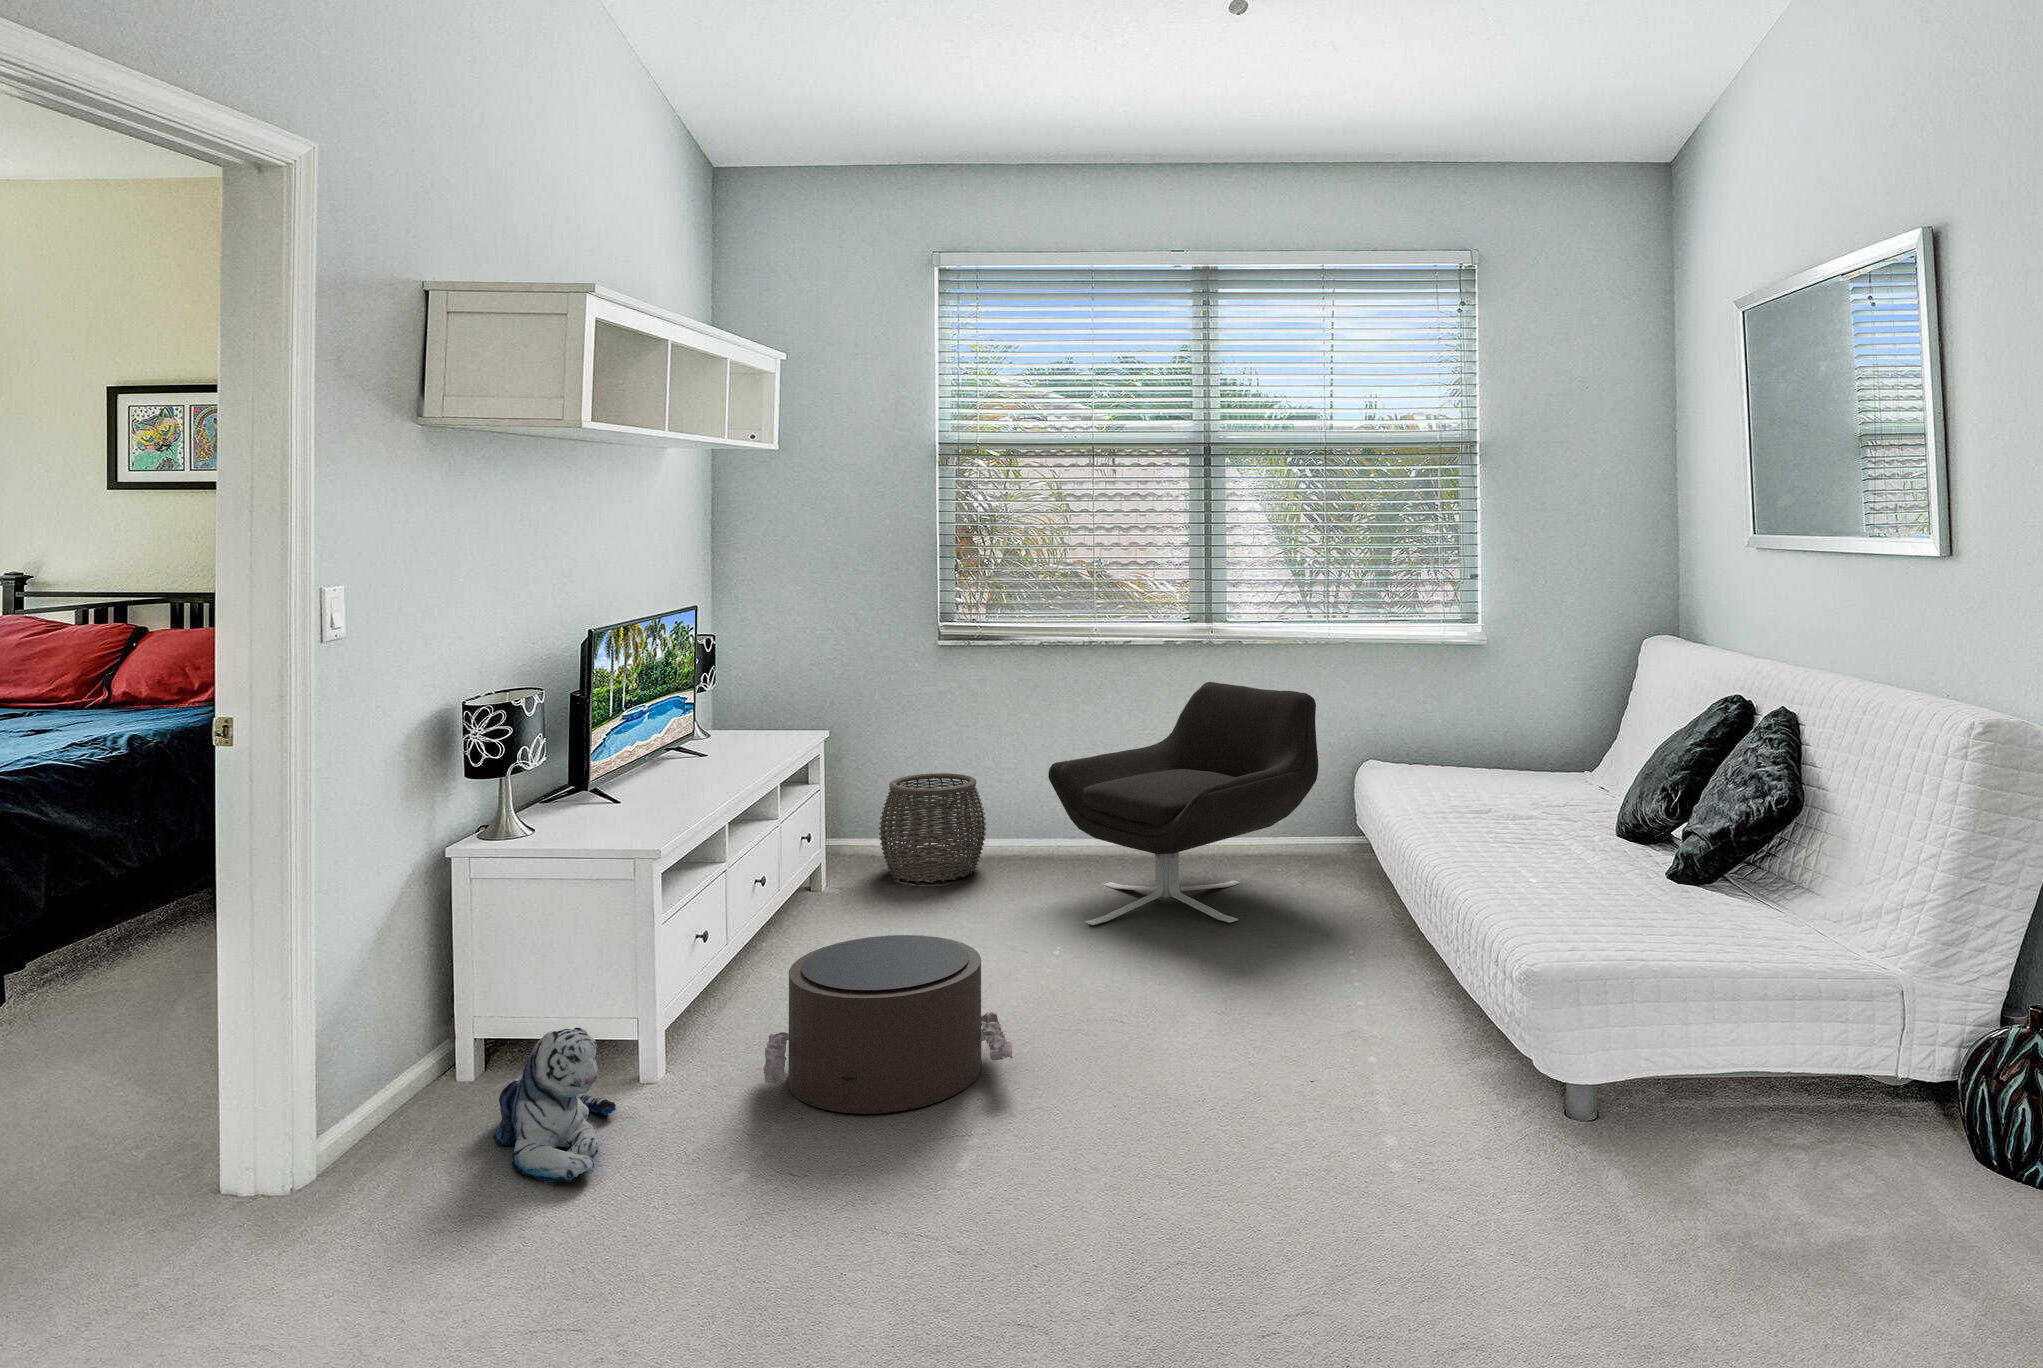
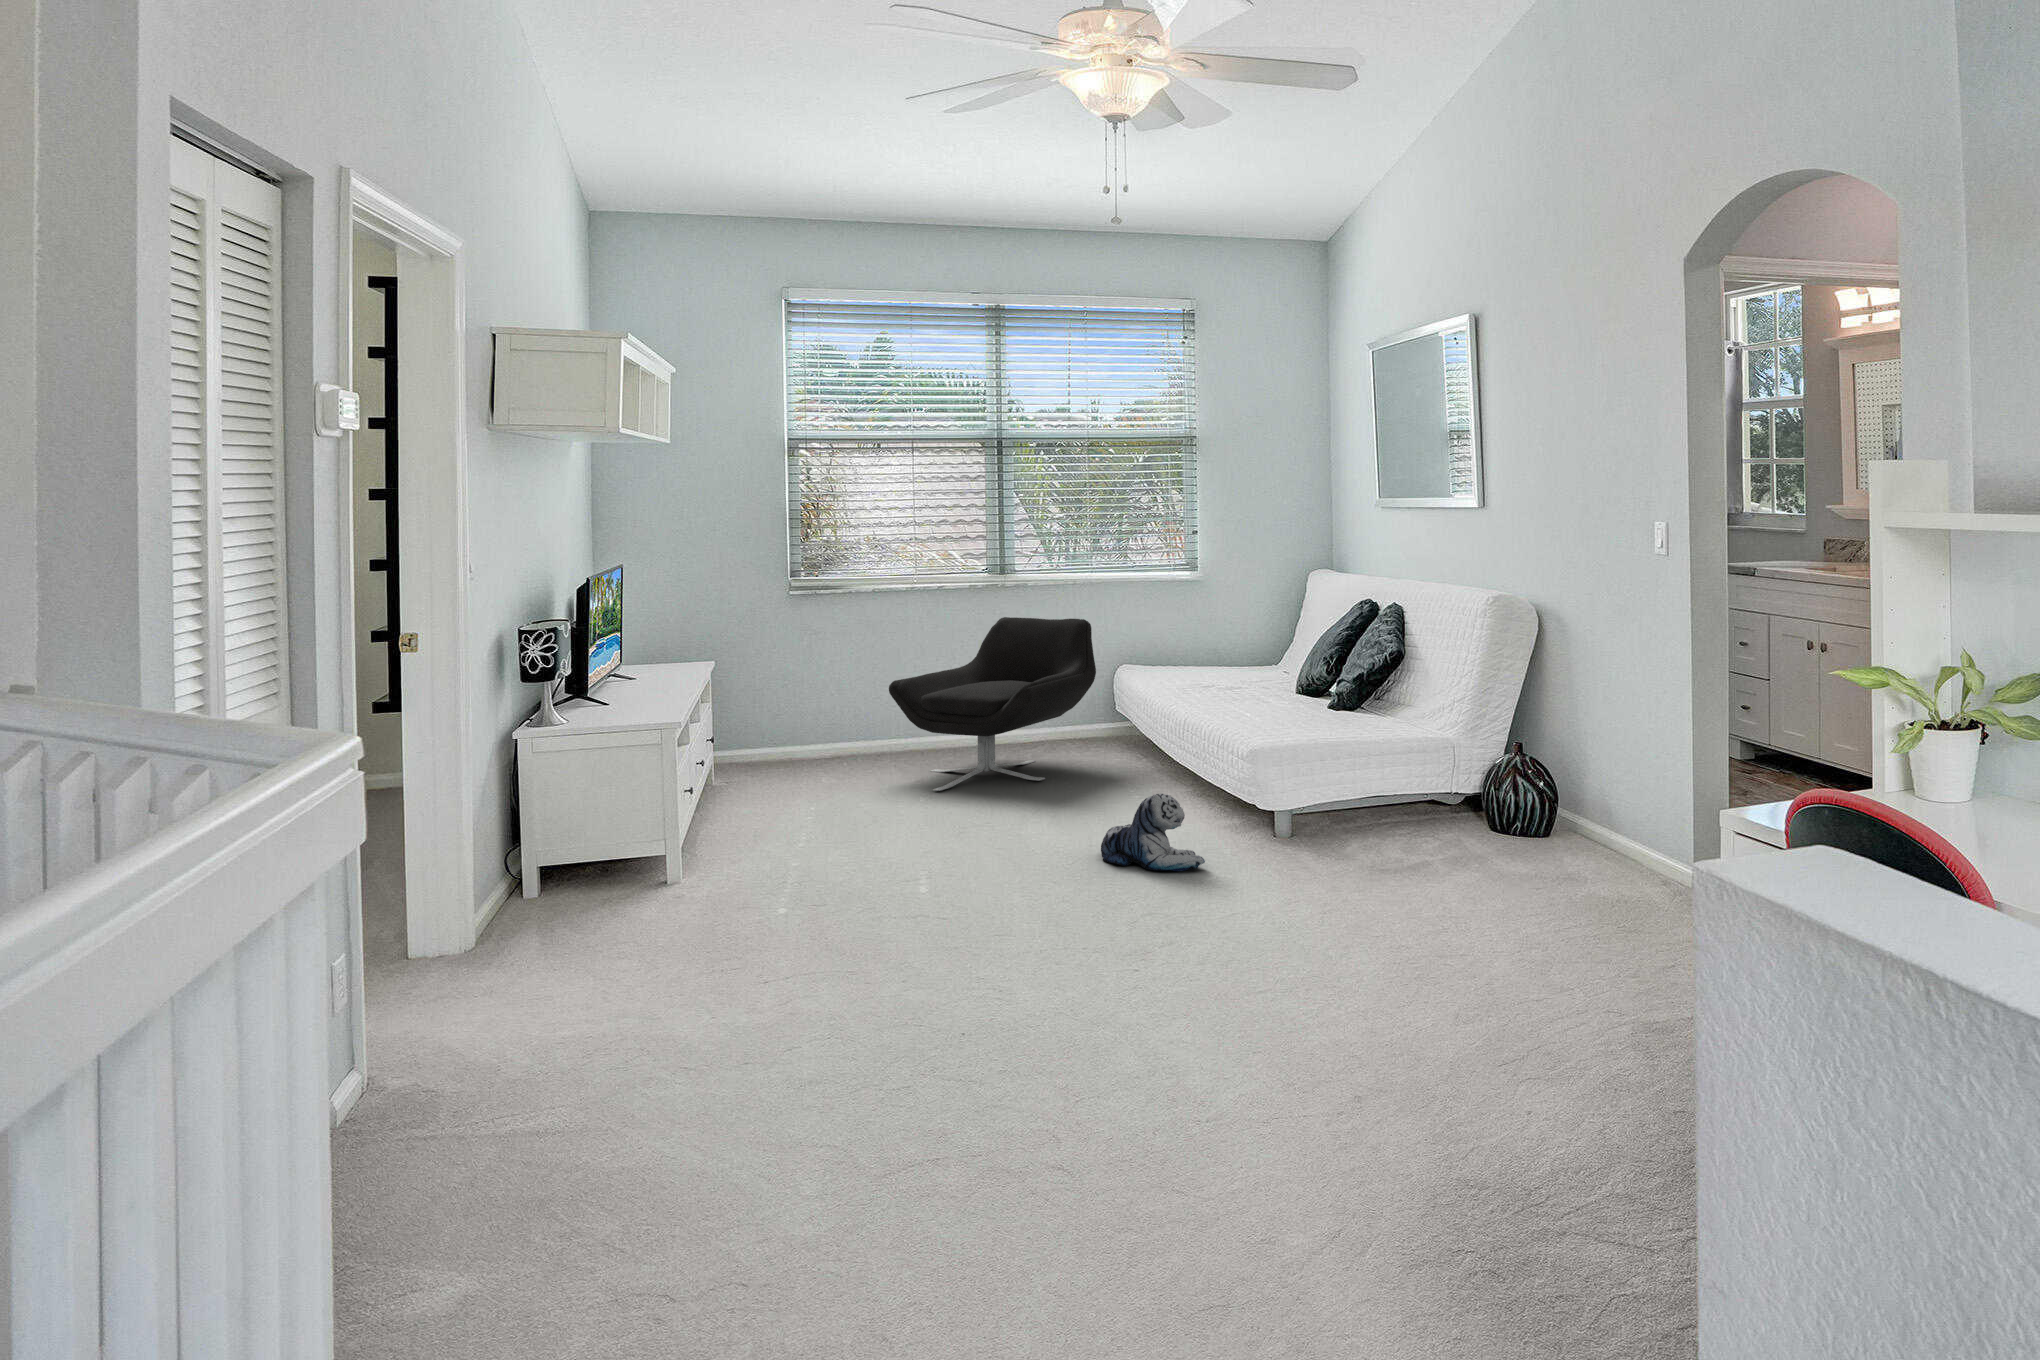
woven basket: present [879,773,986,883] -> none [740,699,830,783]
pouf: present [763,935,1012,1114] -> none [760,783,942,885]
plush toy: present [493,1028,616,1182] -> present [1101,794,1205,871]

